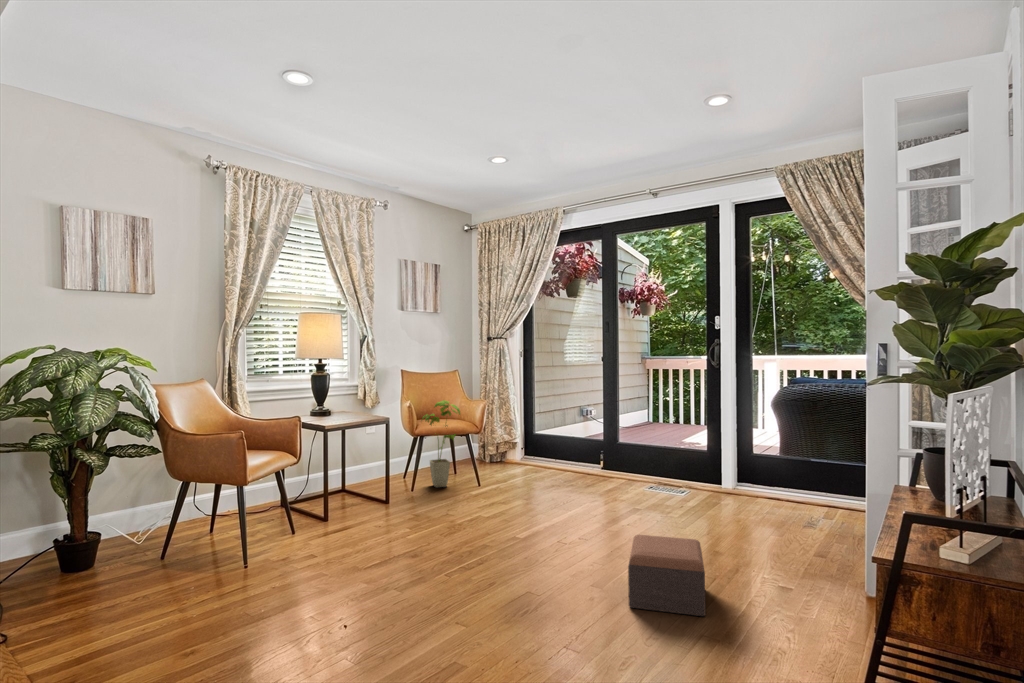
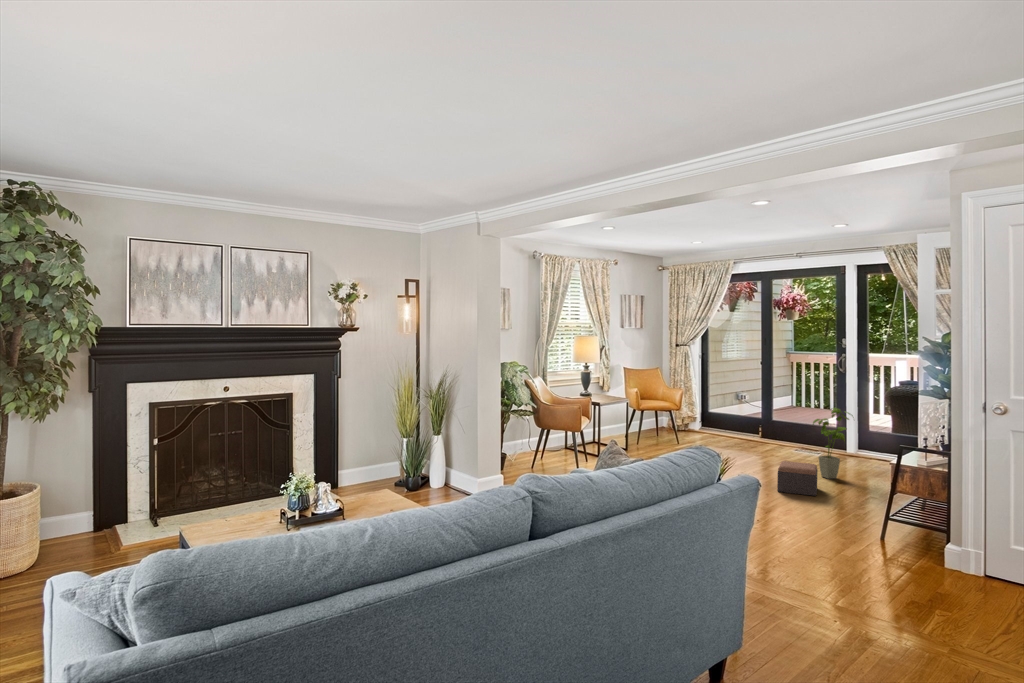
house plant: present [422,400,460,487] -> present [813,408,853,479]

